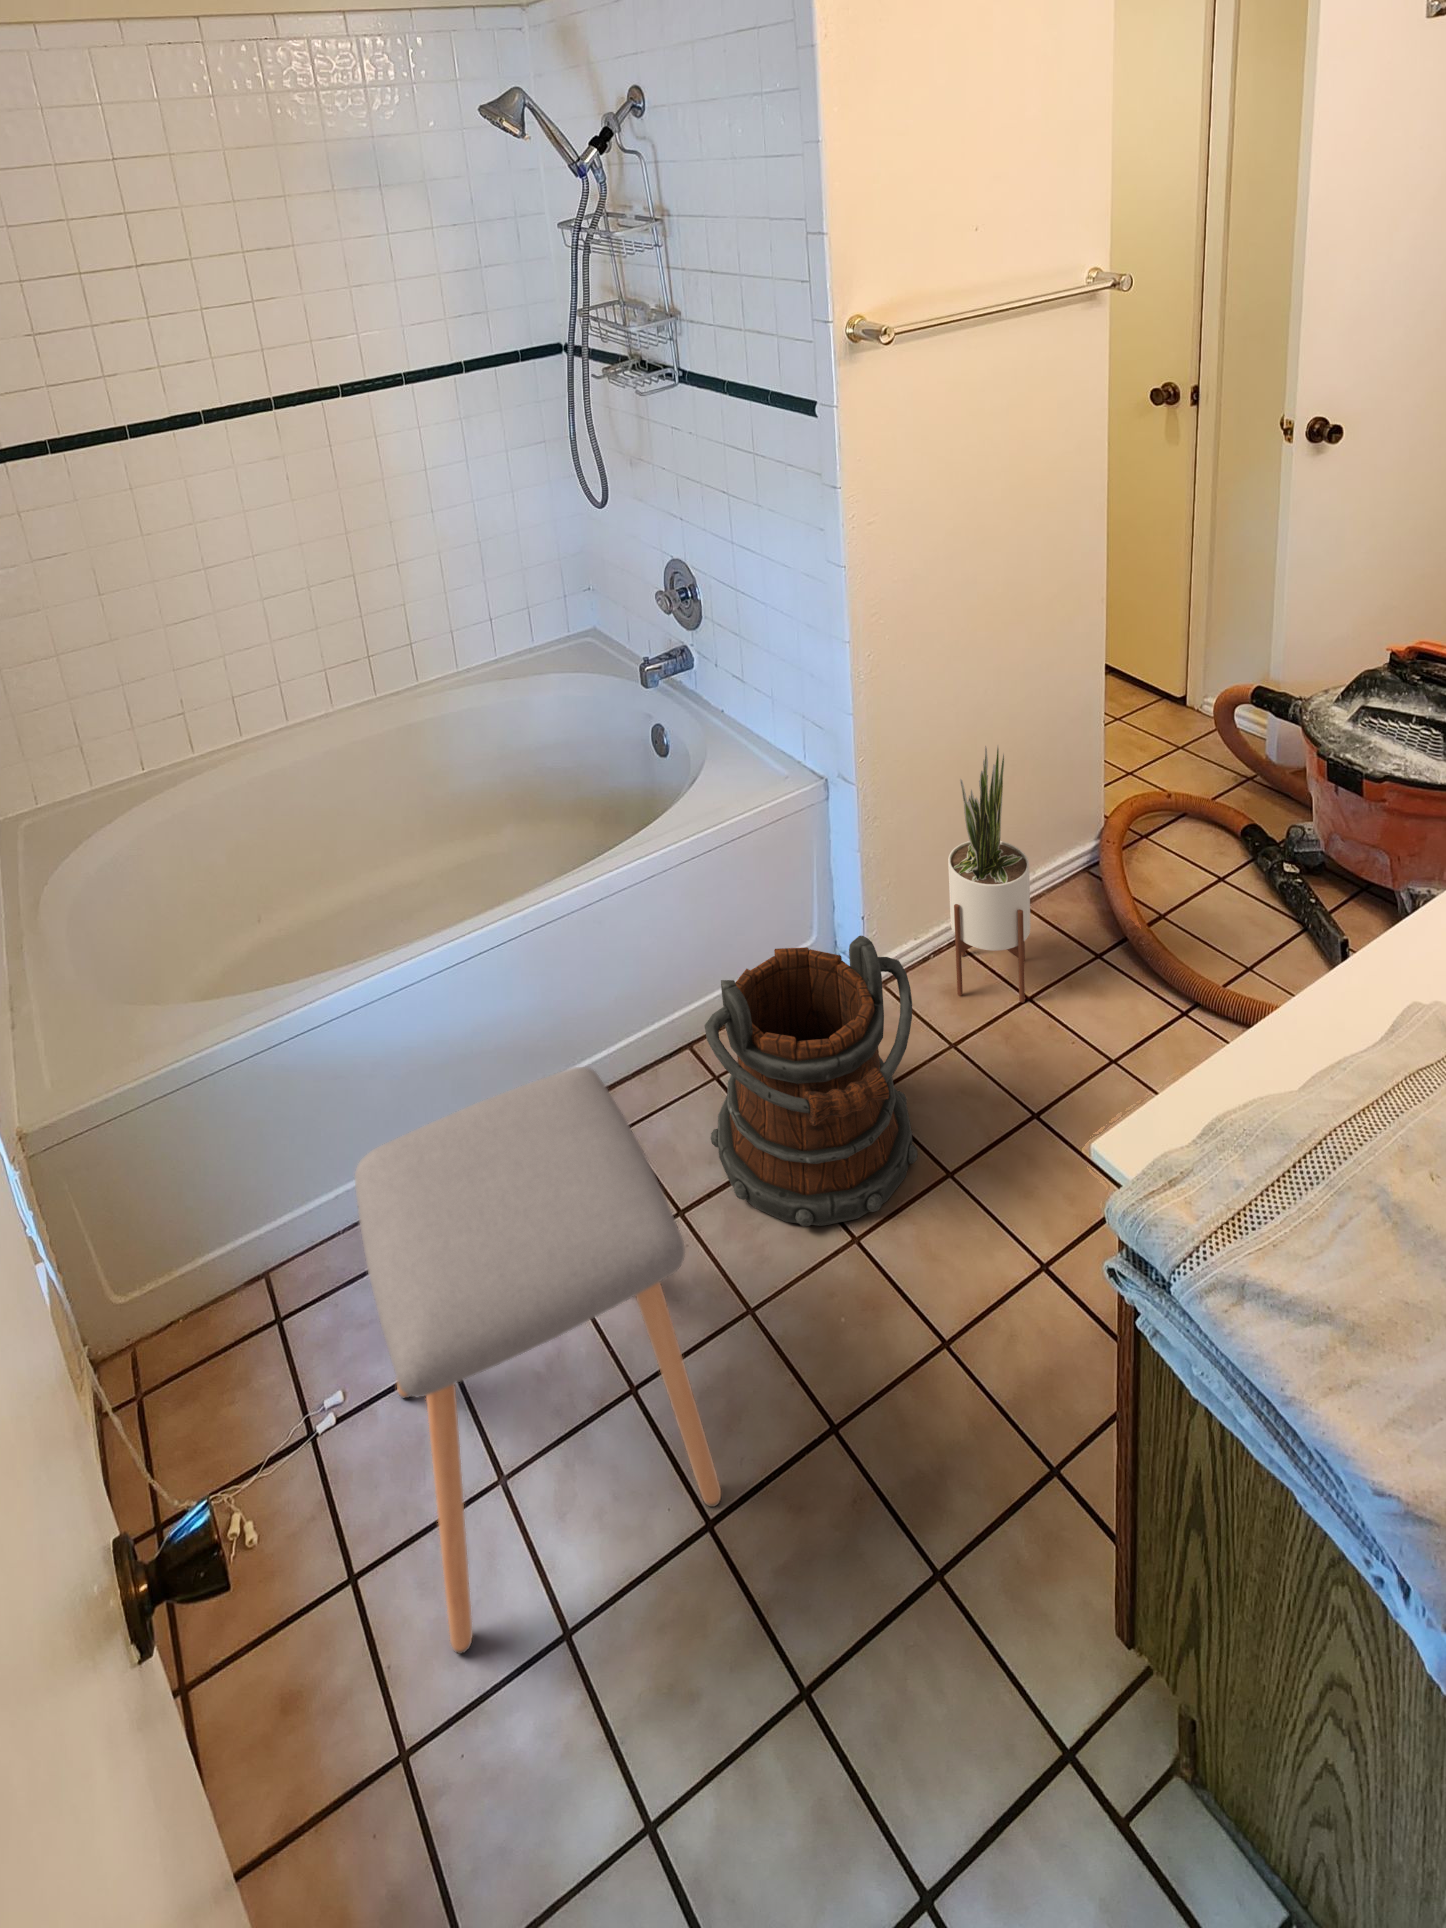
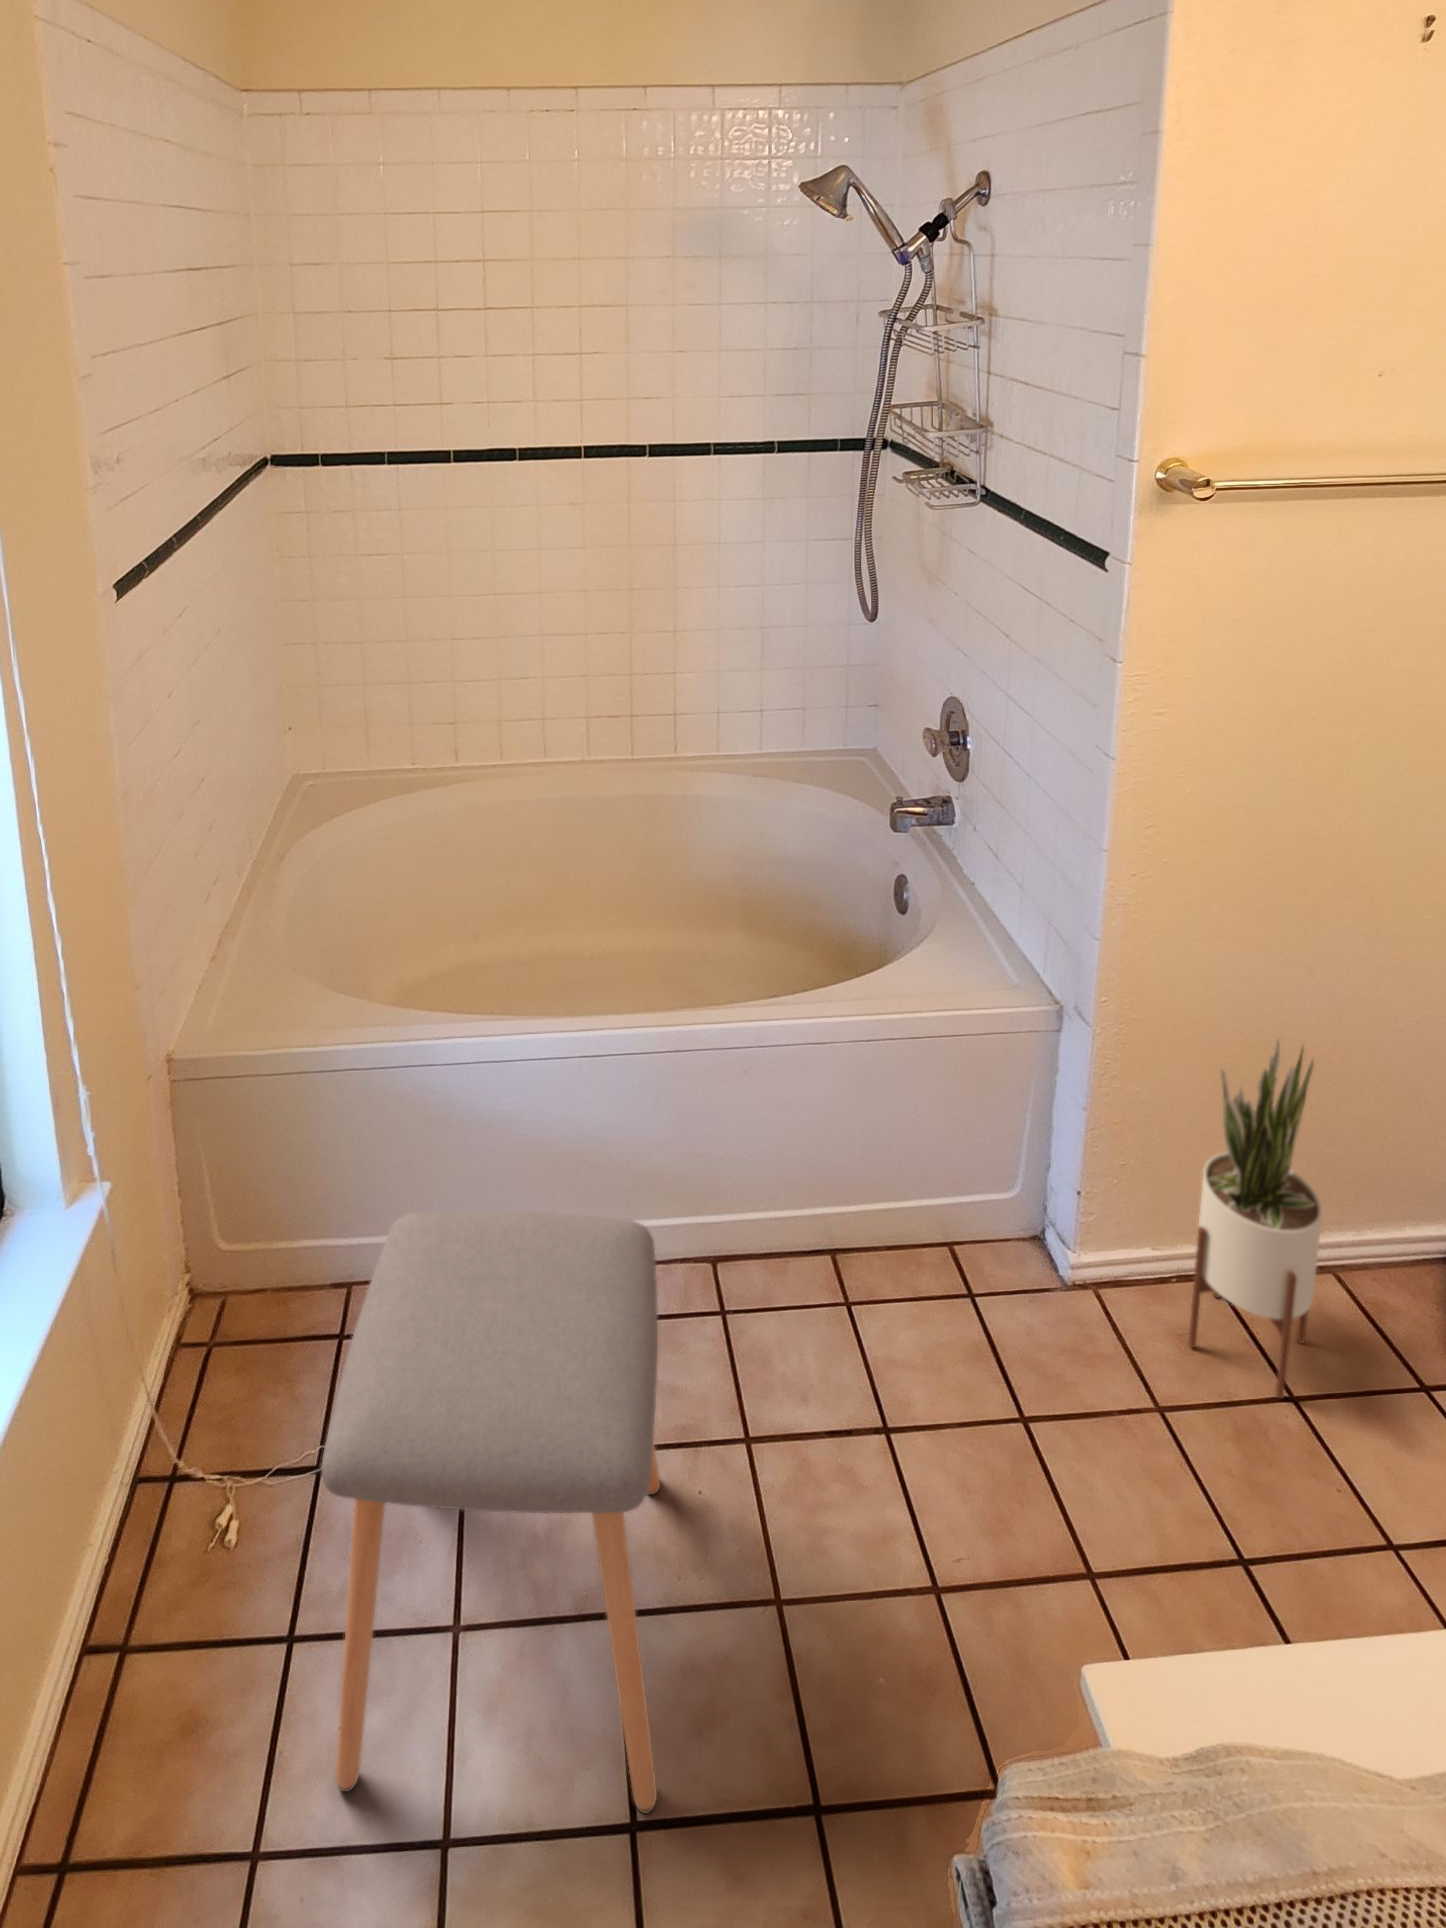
bucket: present [705,936,918,1227] -> none [804,1184,1080,1569]

